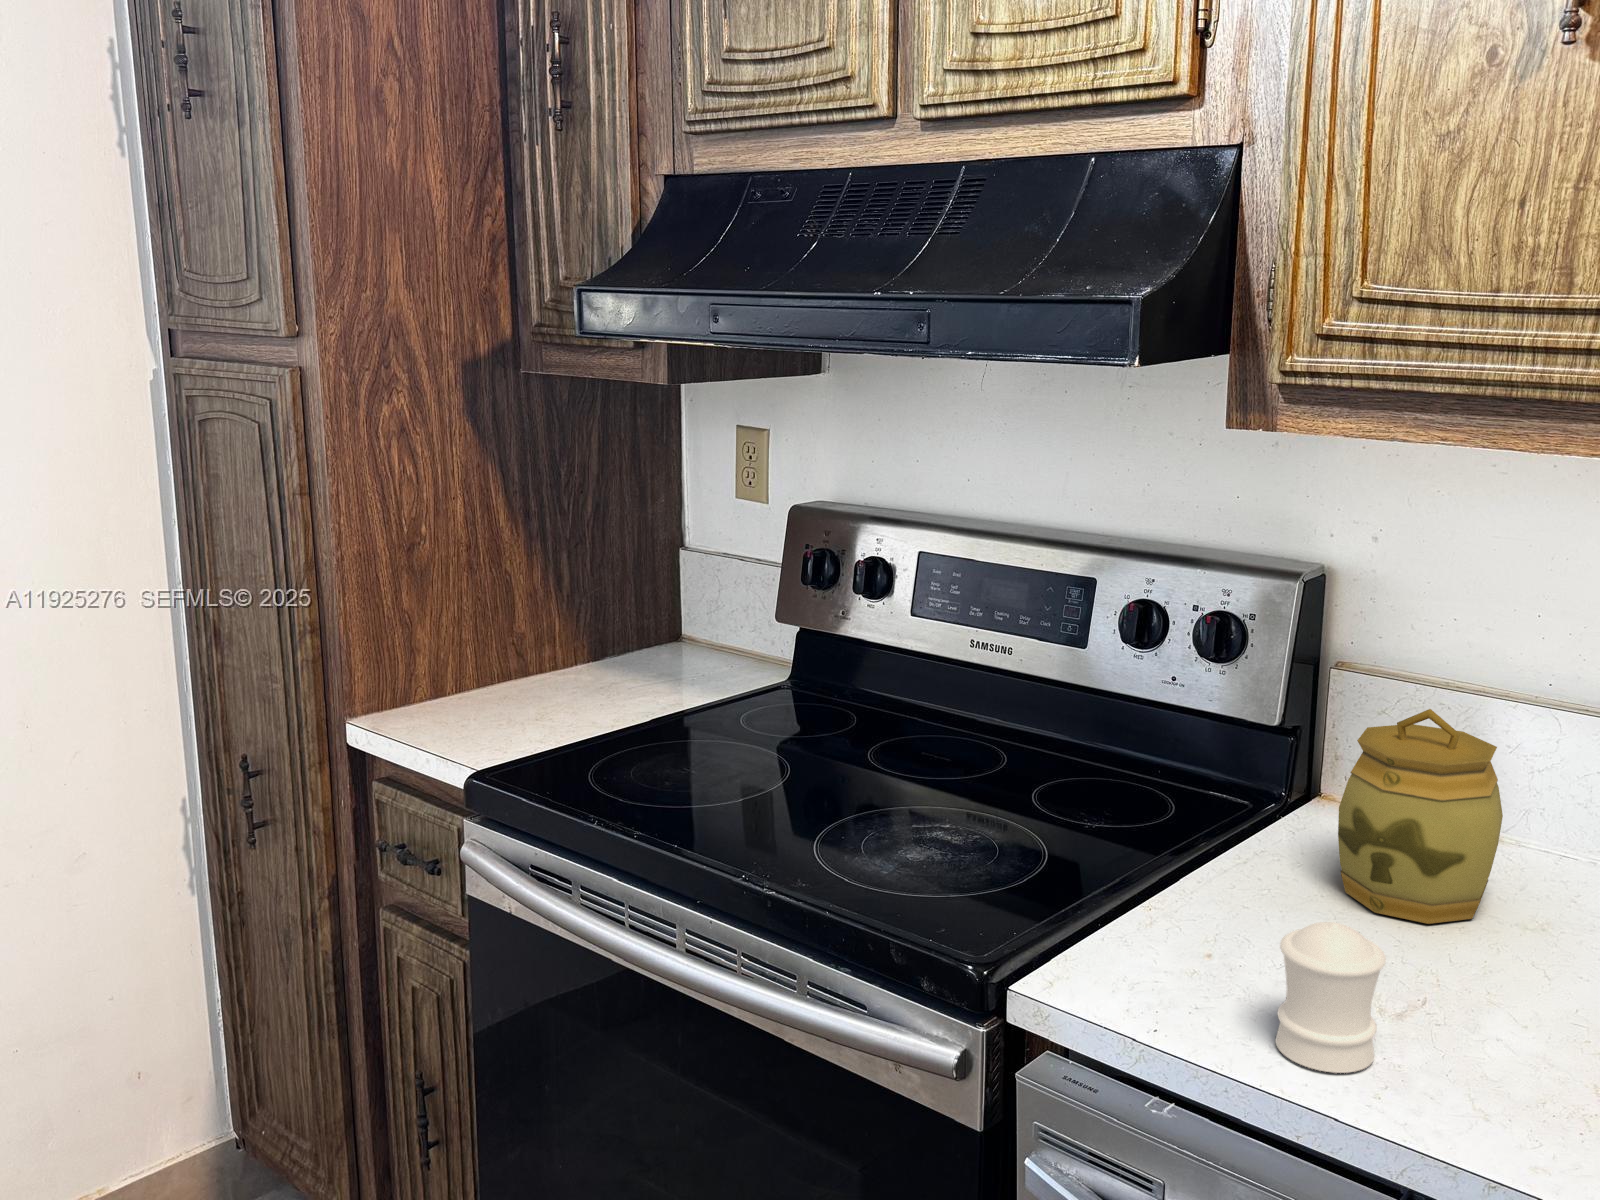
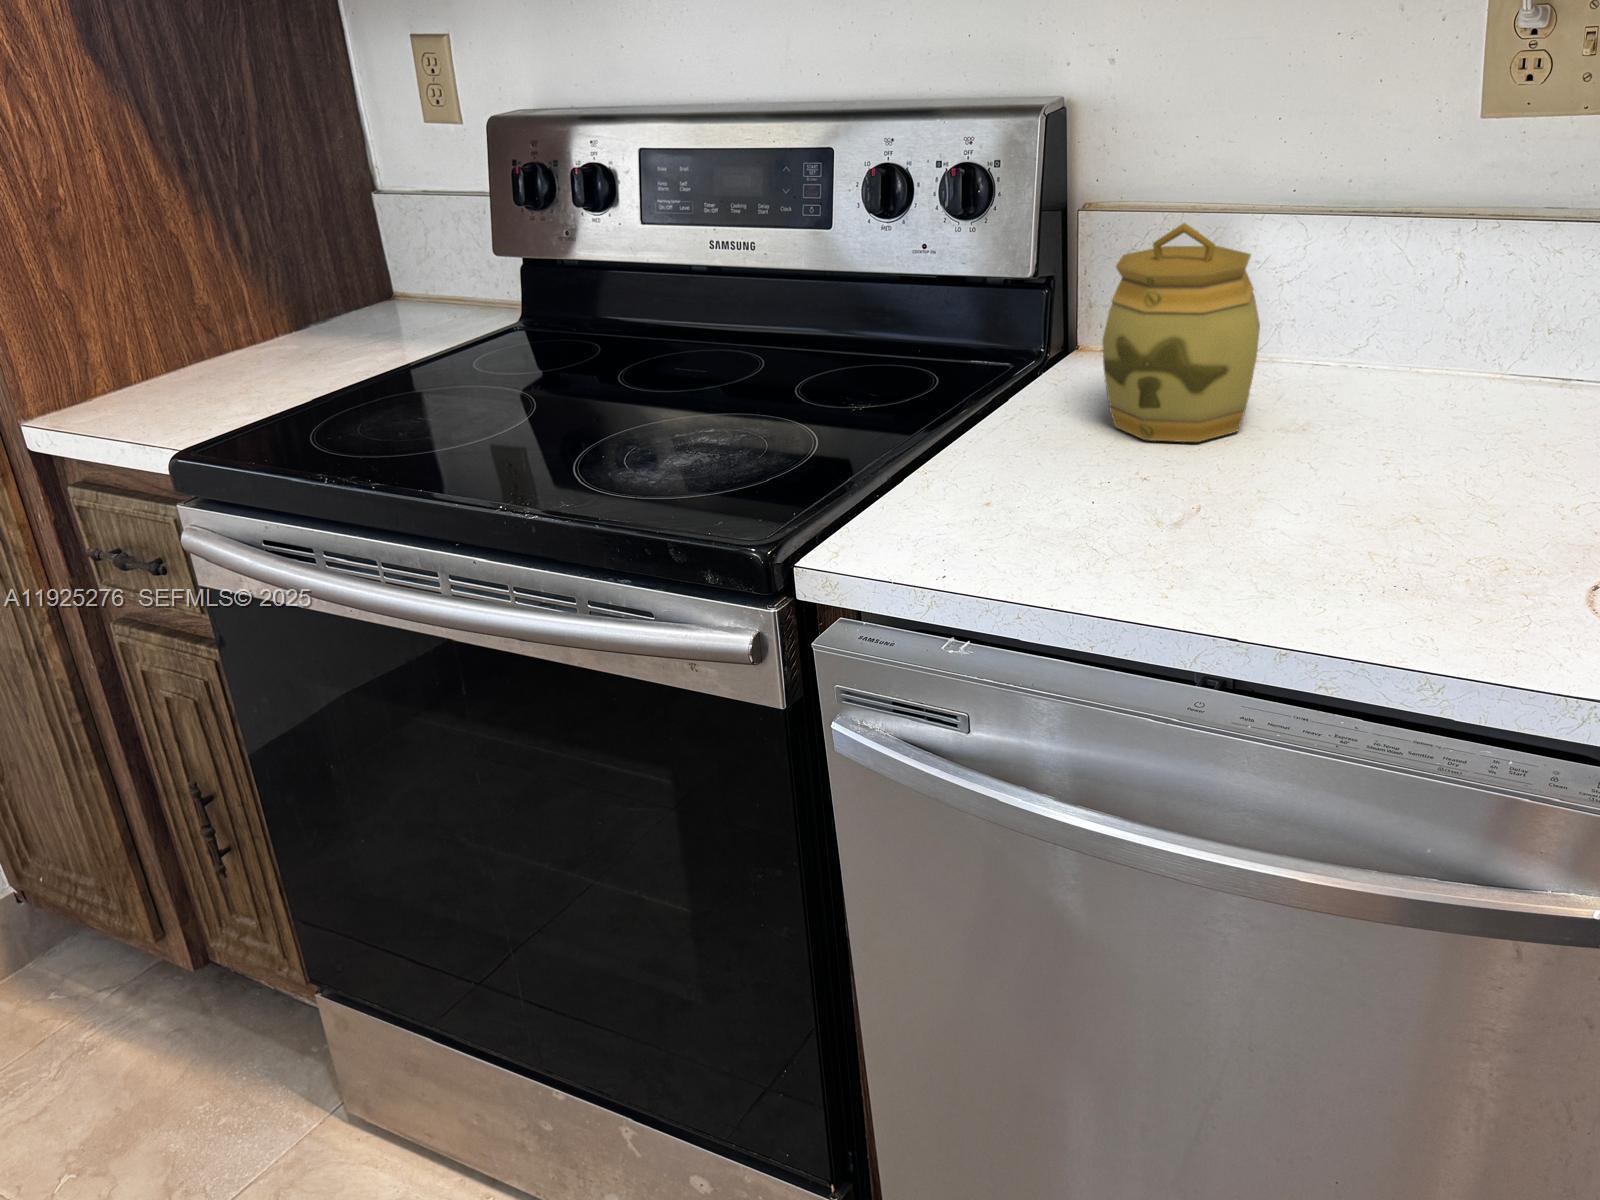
salt shaker: present [1276,922,1386,1073] -> none [1062,435,1167,584]

